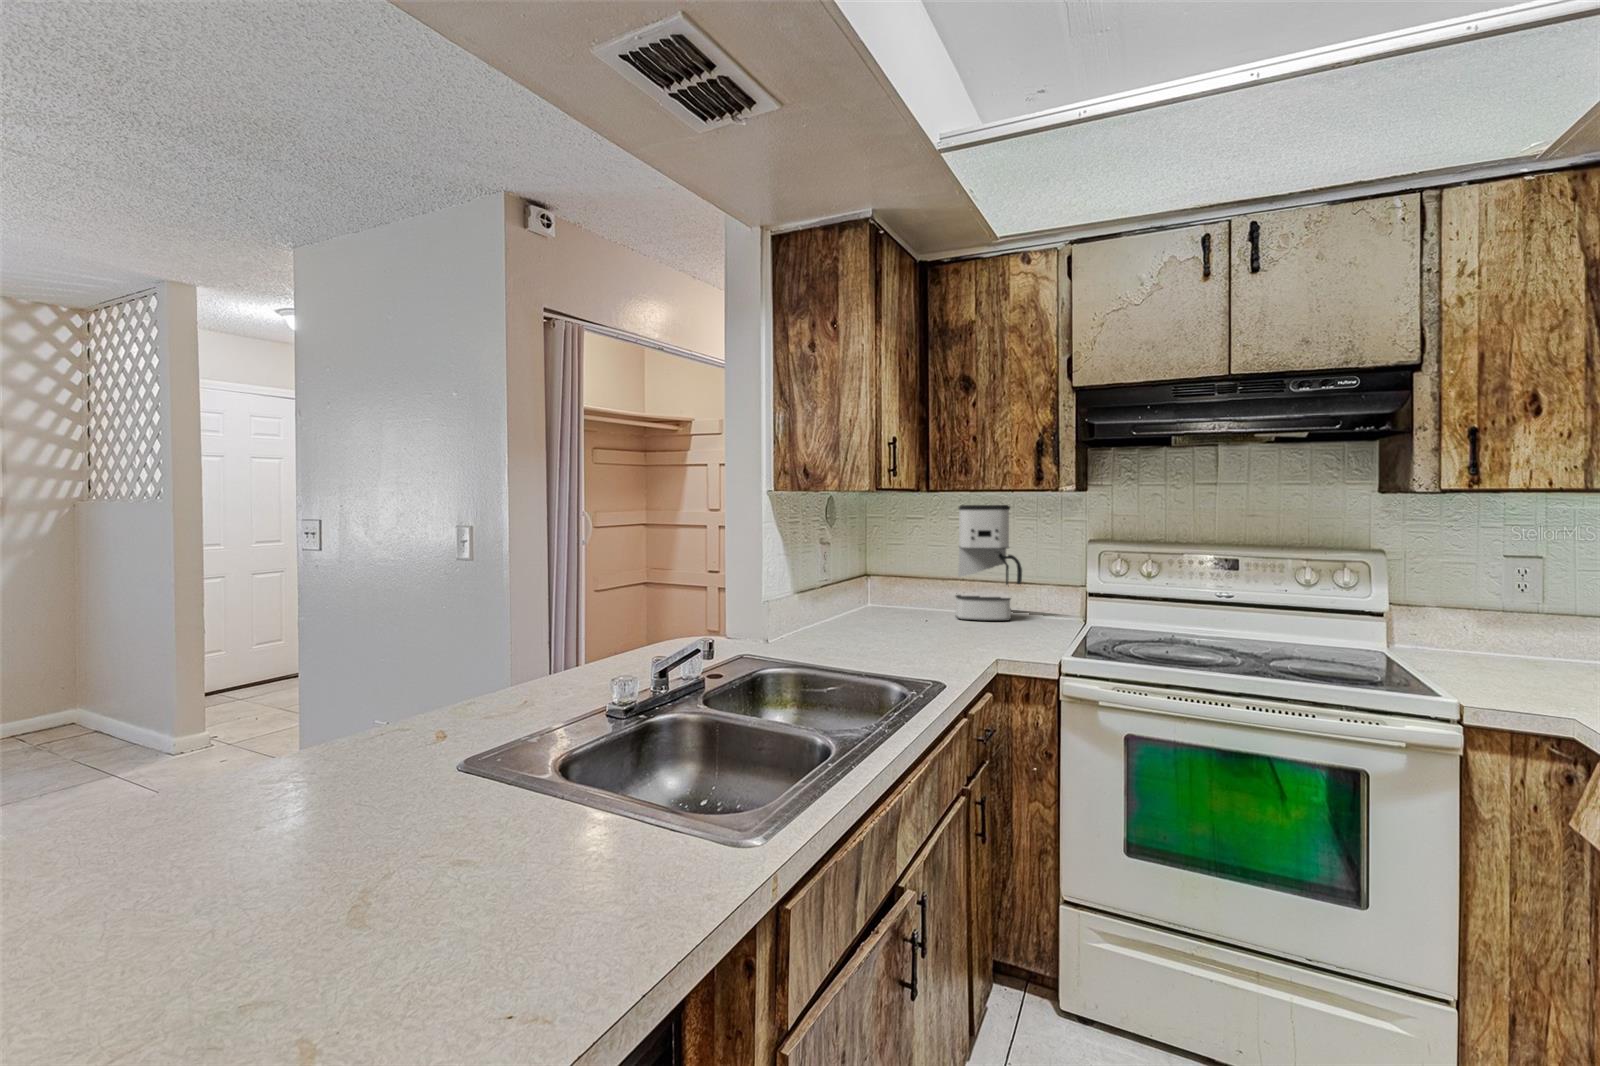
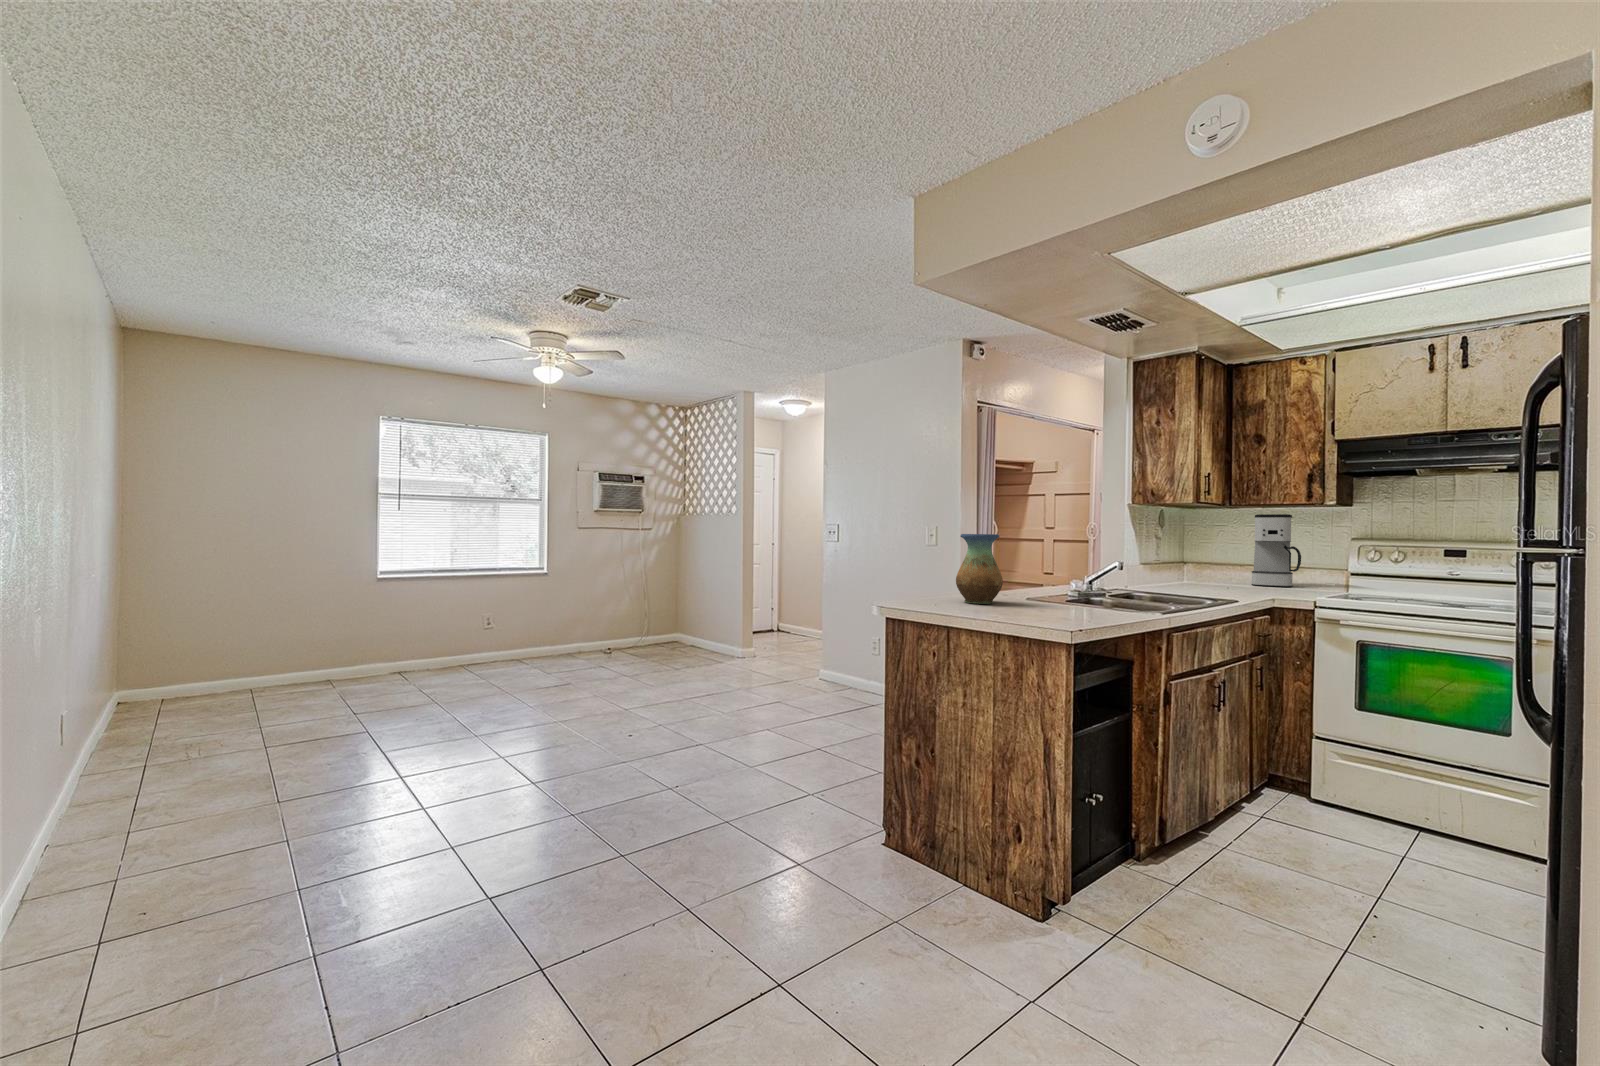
vase: none [187,596,357,826] -> present [956,534,1003,604]

